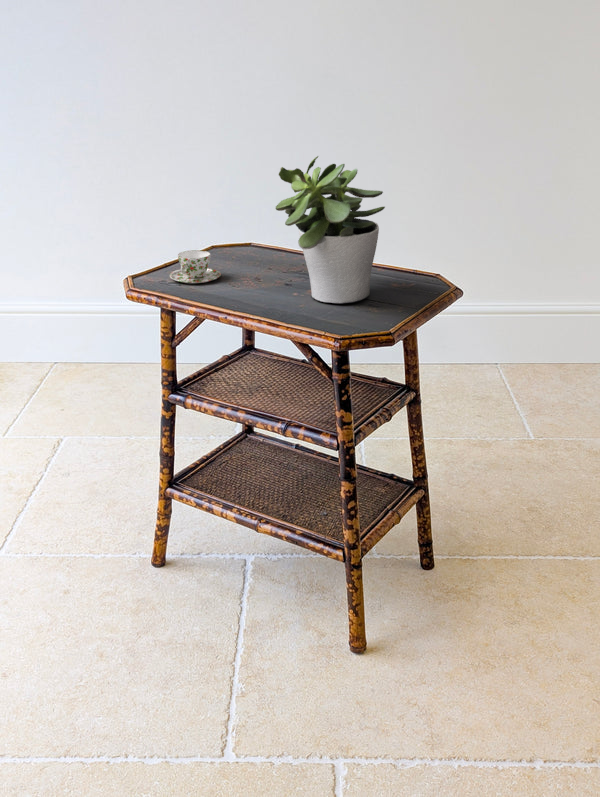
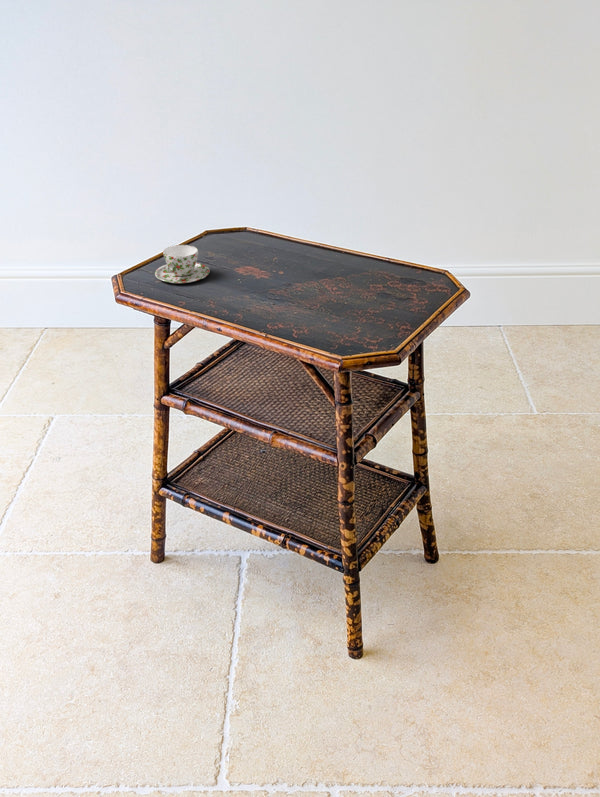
potted plant: present [276,156,385,304] -> none [267,148,386,312]

